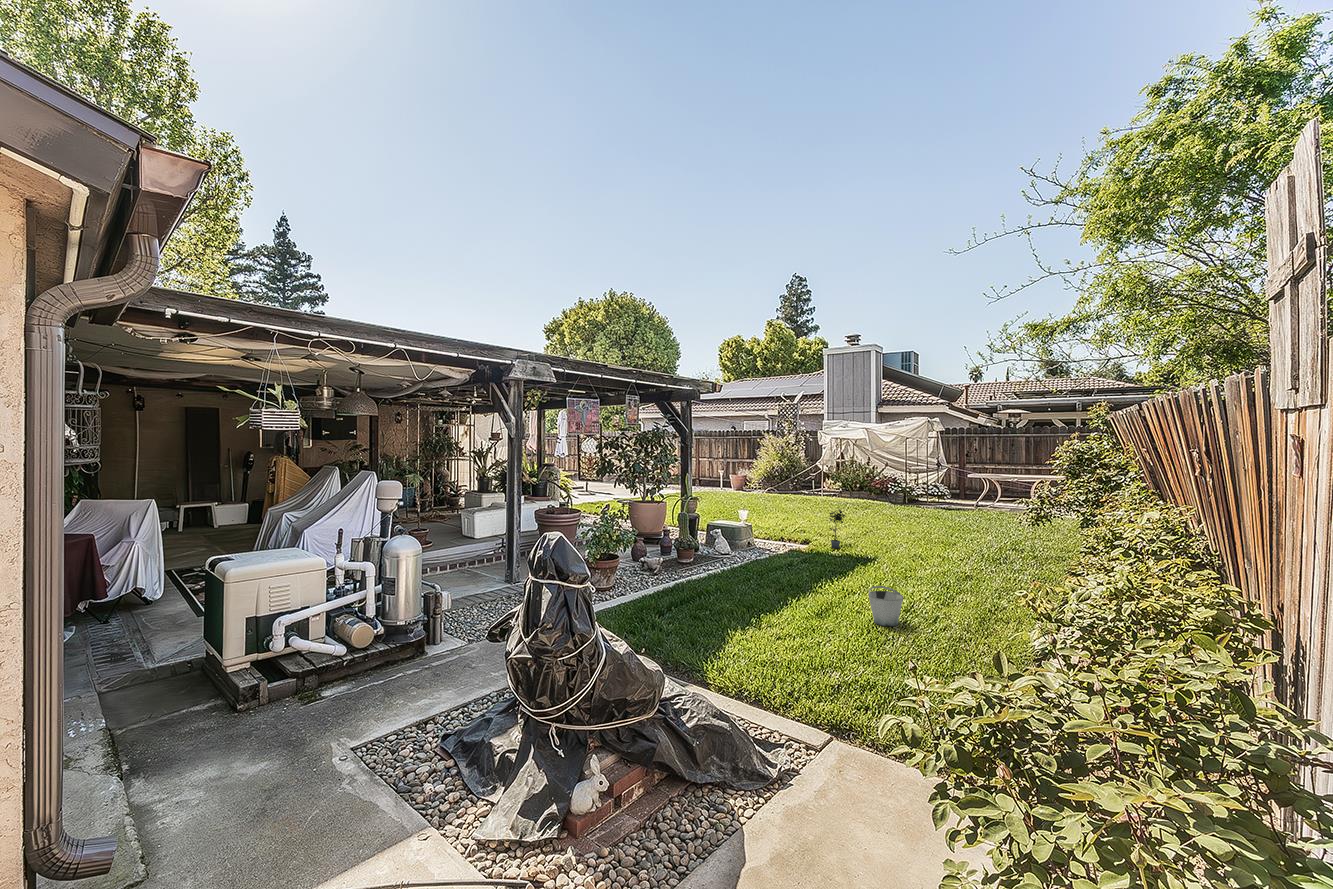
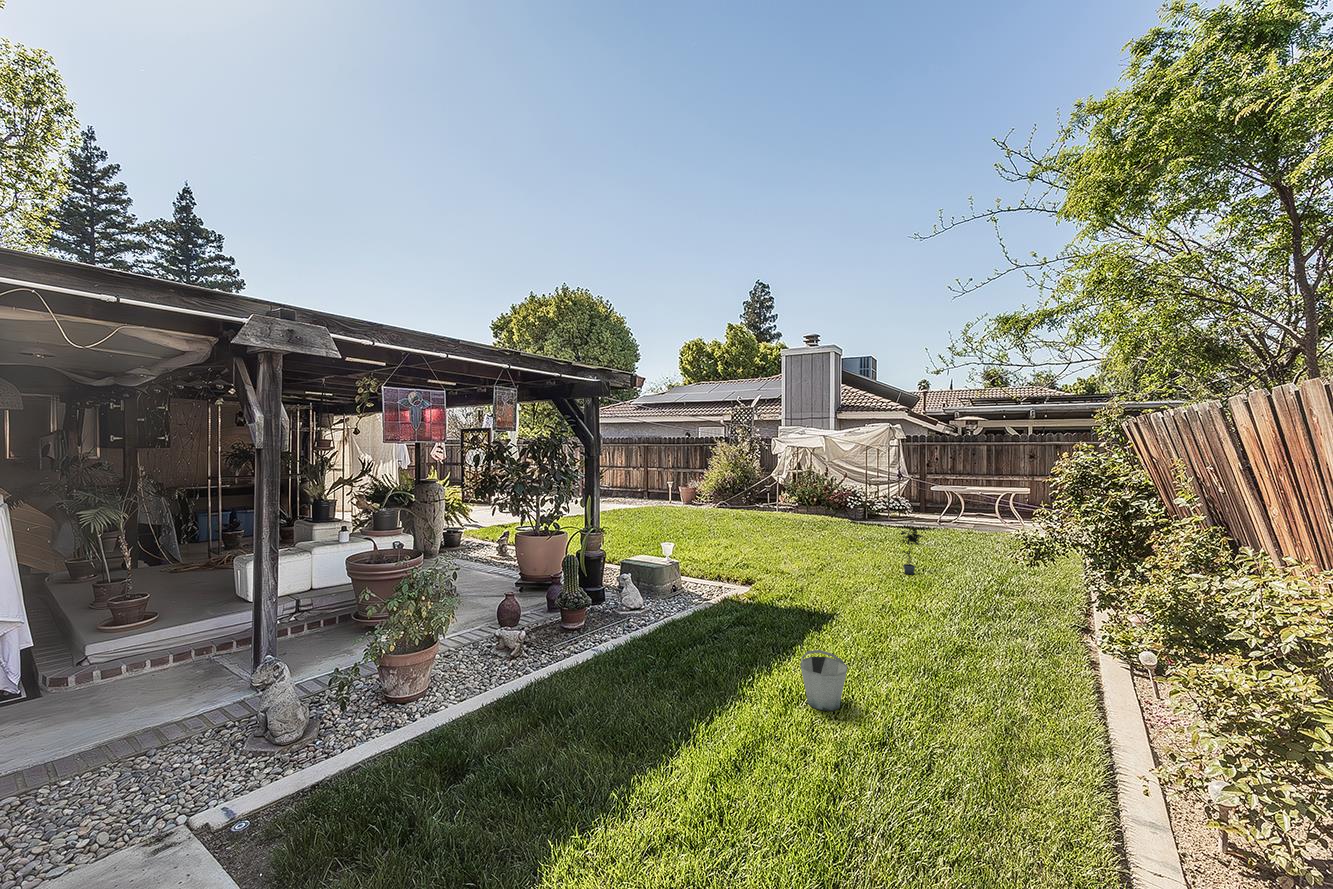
potted plant: present [830,509,846,549] -> present [900,527,923,575]

